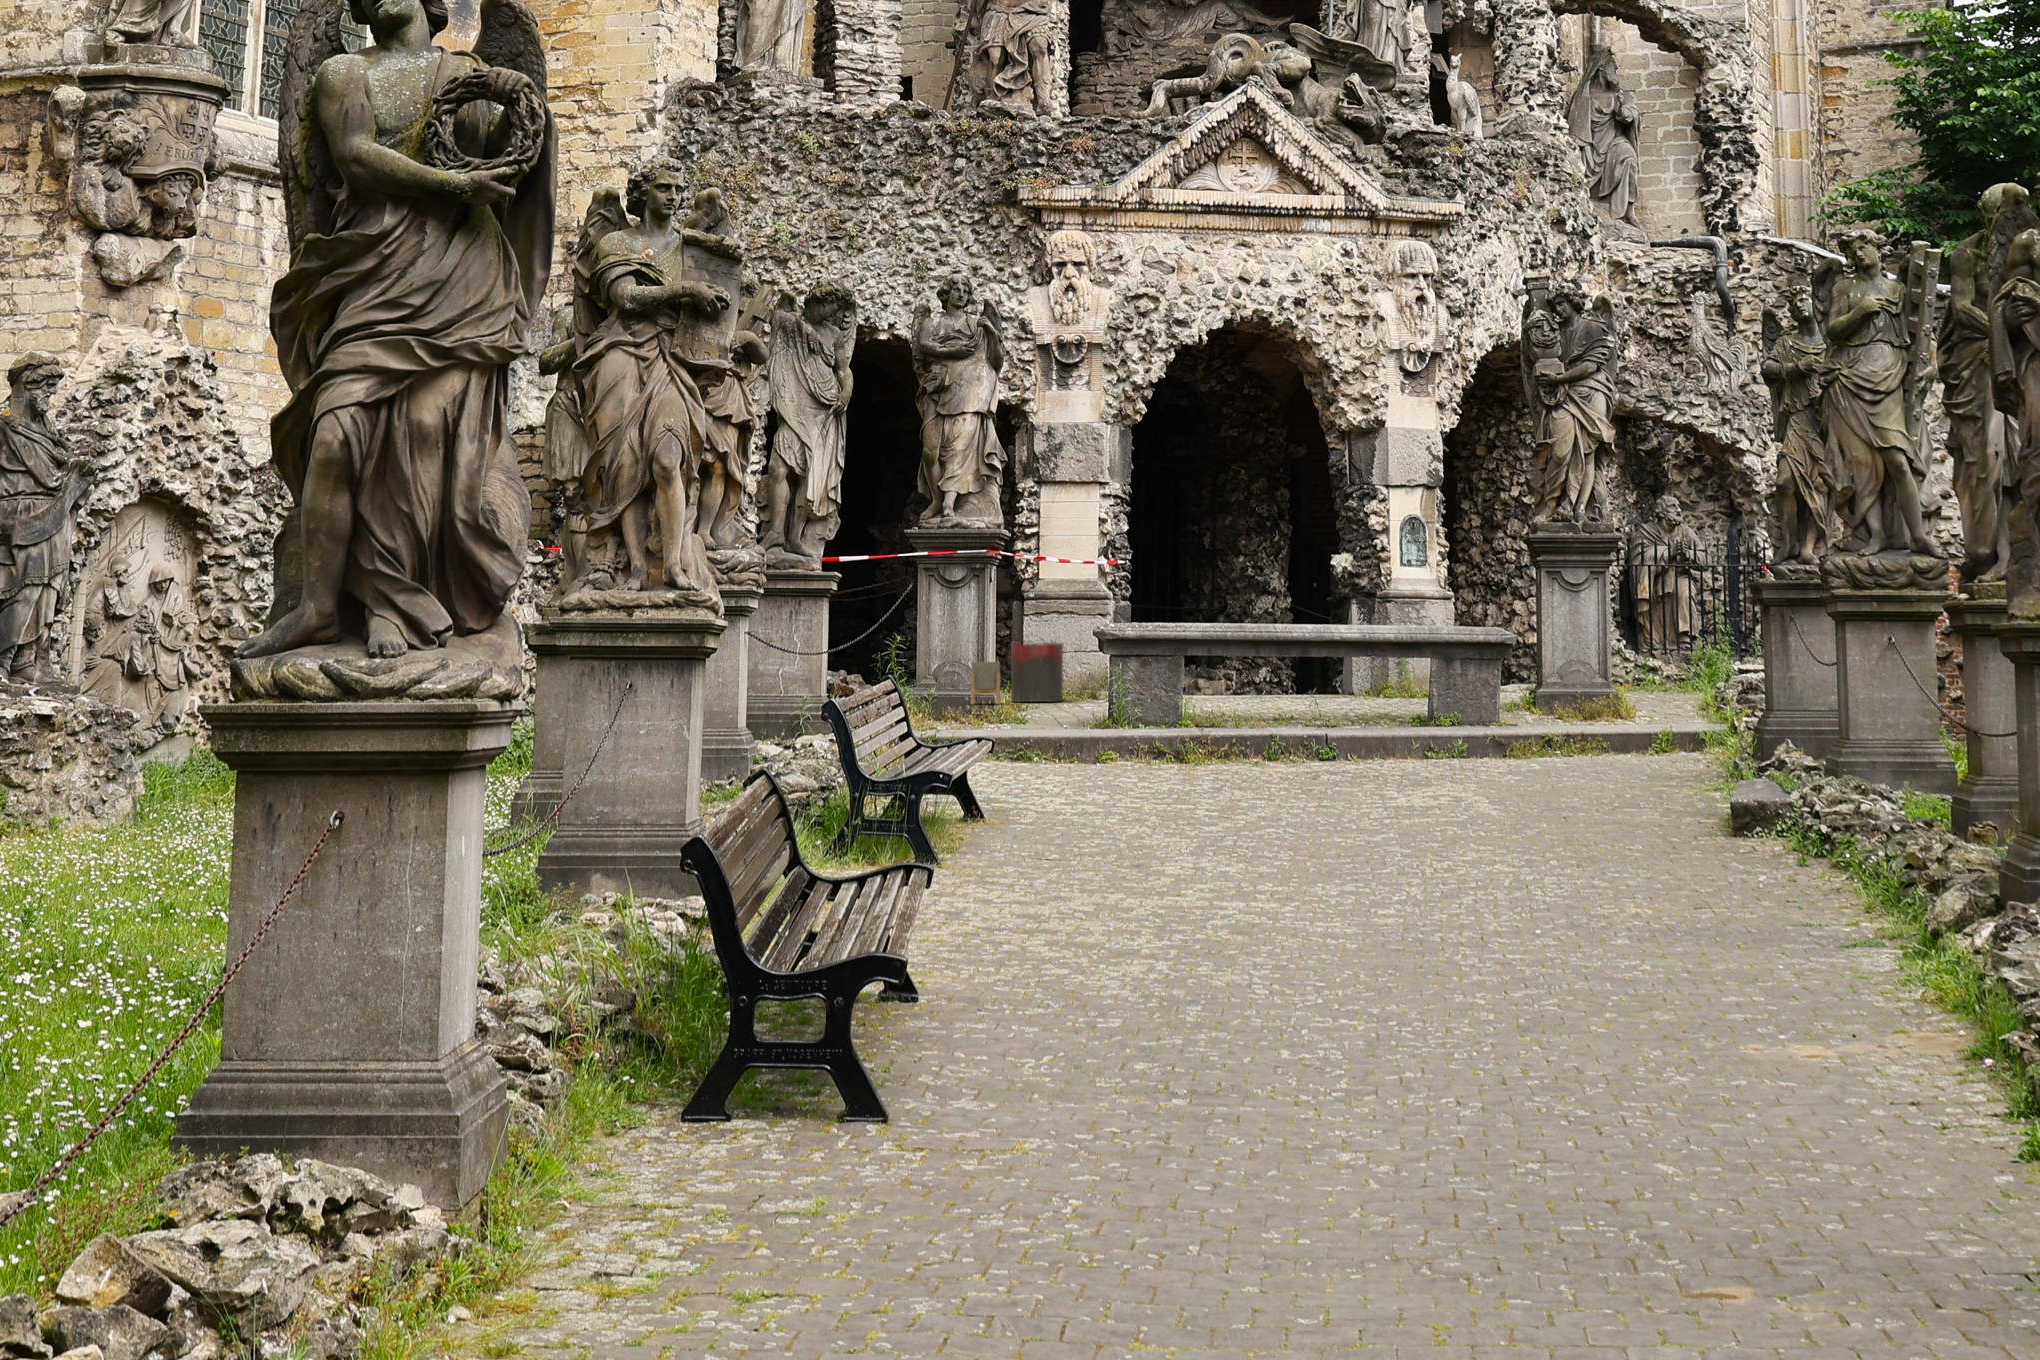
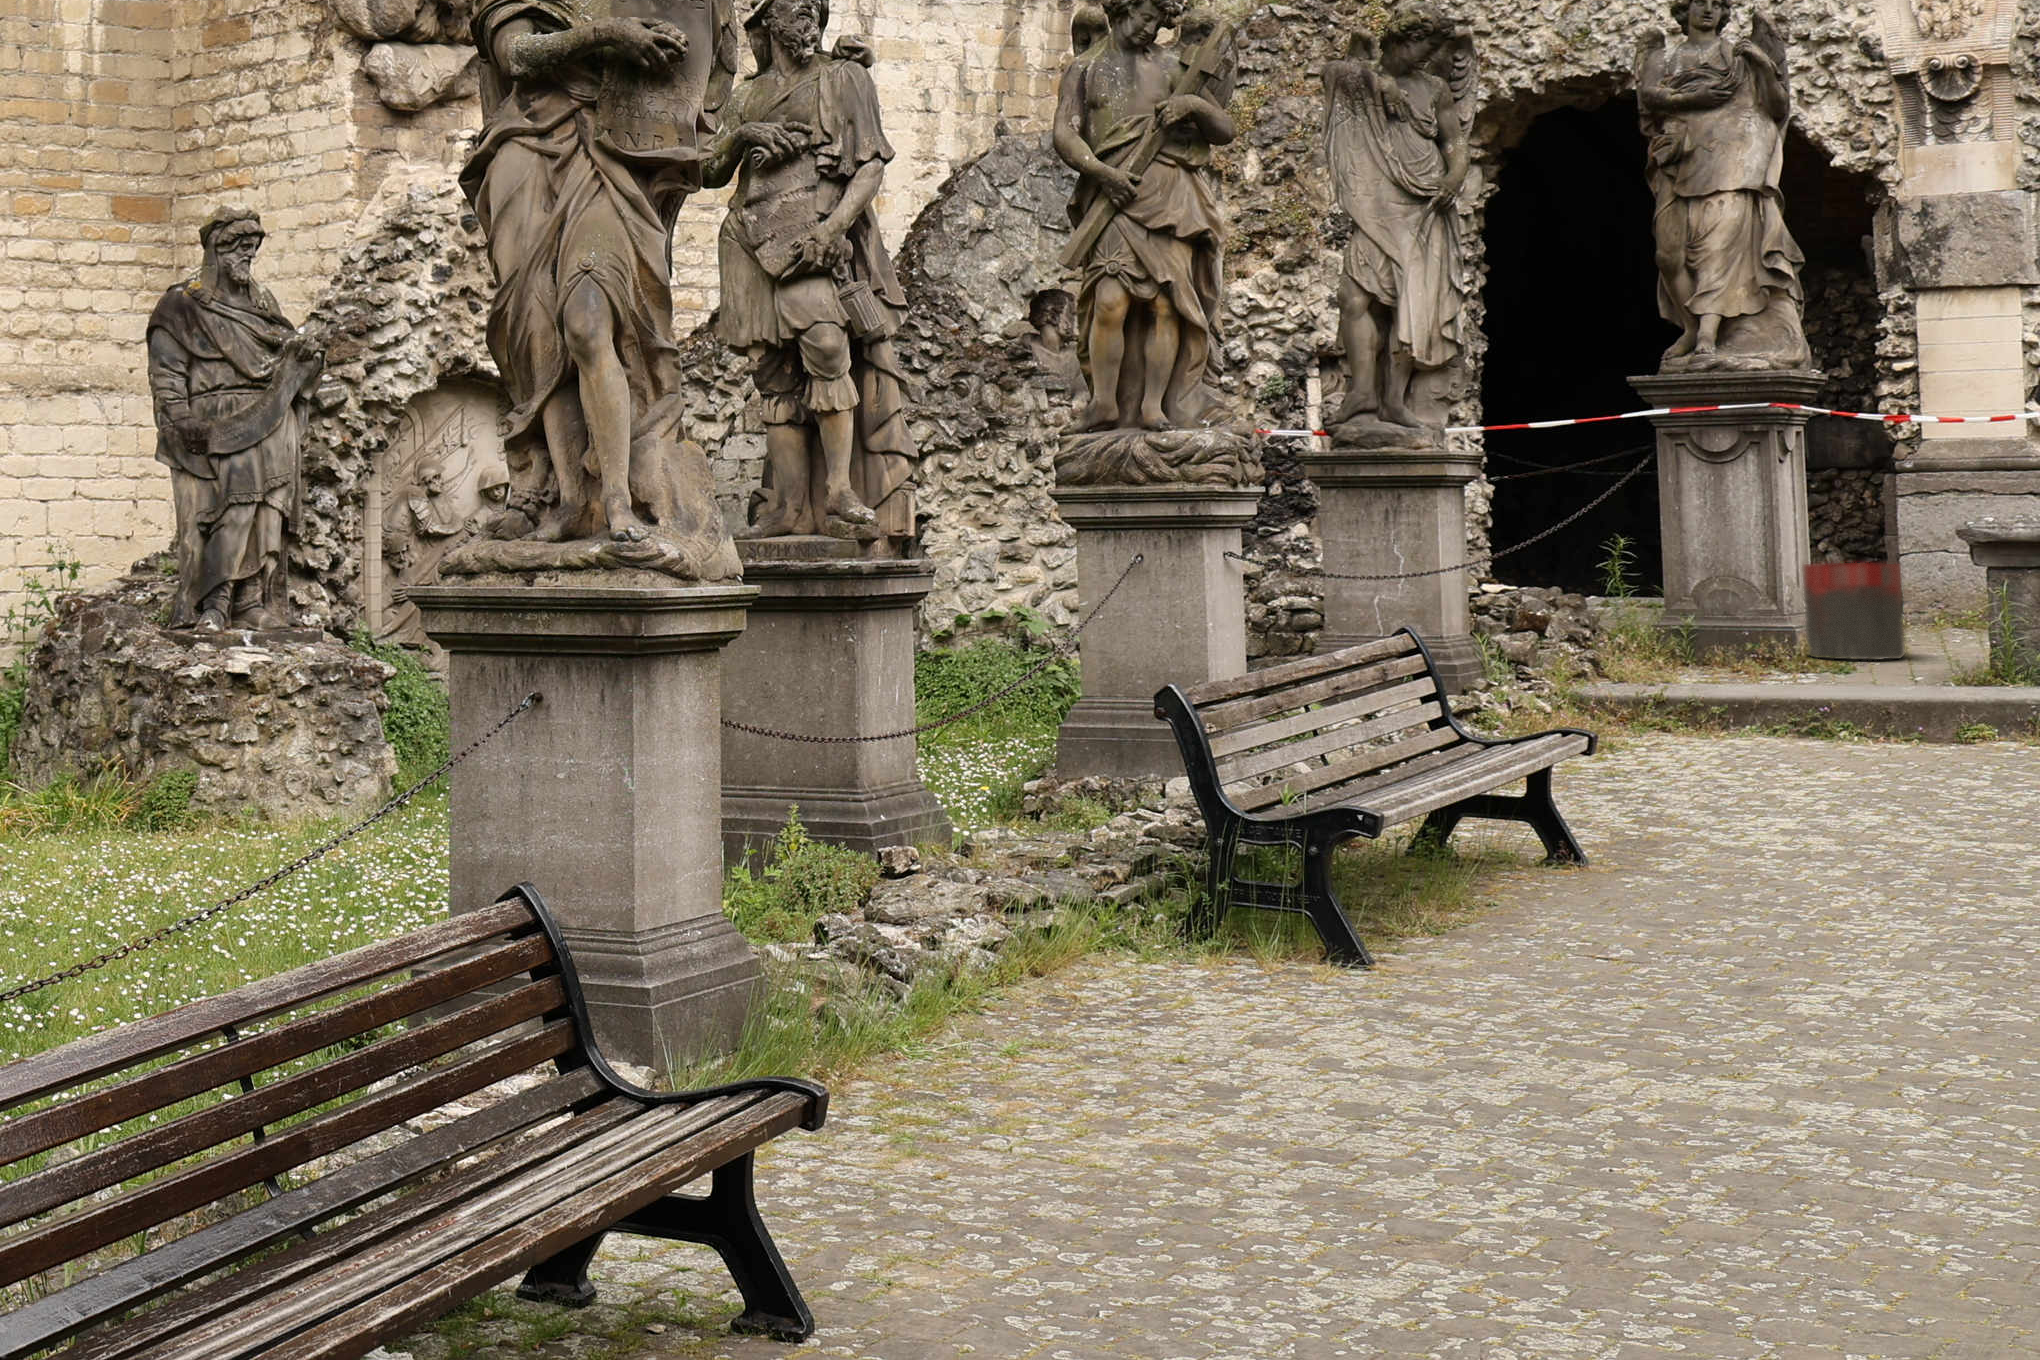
planter: present [971,662,1000,704] -> none [1721,594,1782,663]

